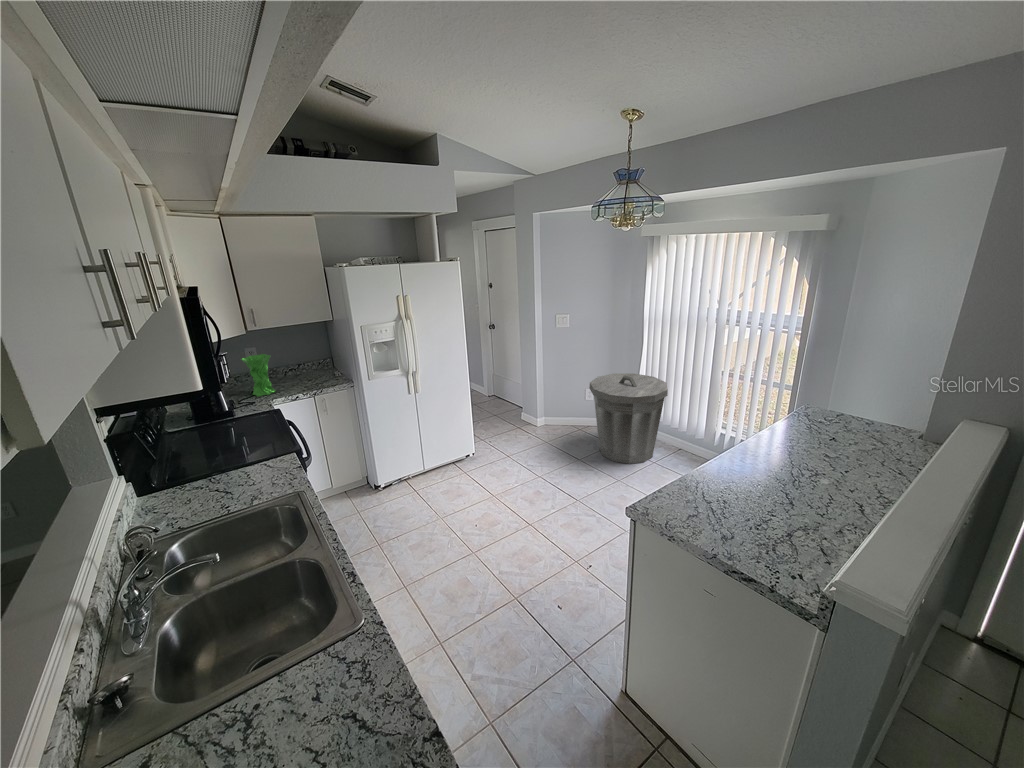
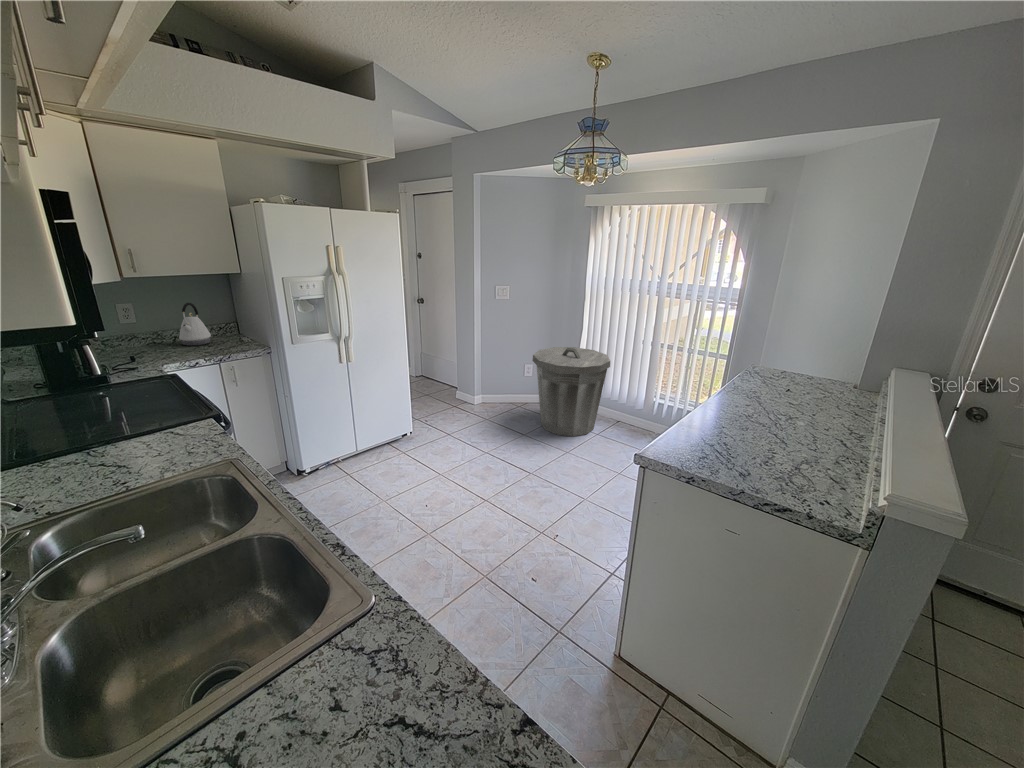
kettle: none [288,346,311,381] -> present [179,303,211,346]
vase: present [241,354,276,396] -> none [113,308,165,361]

